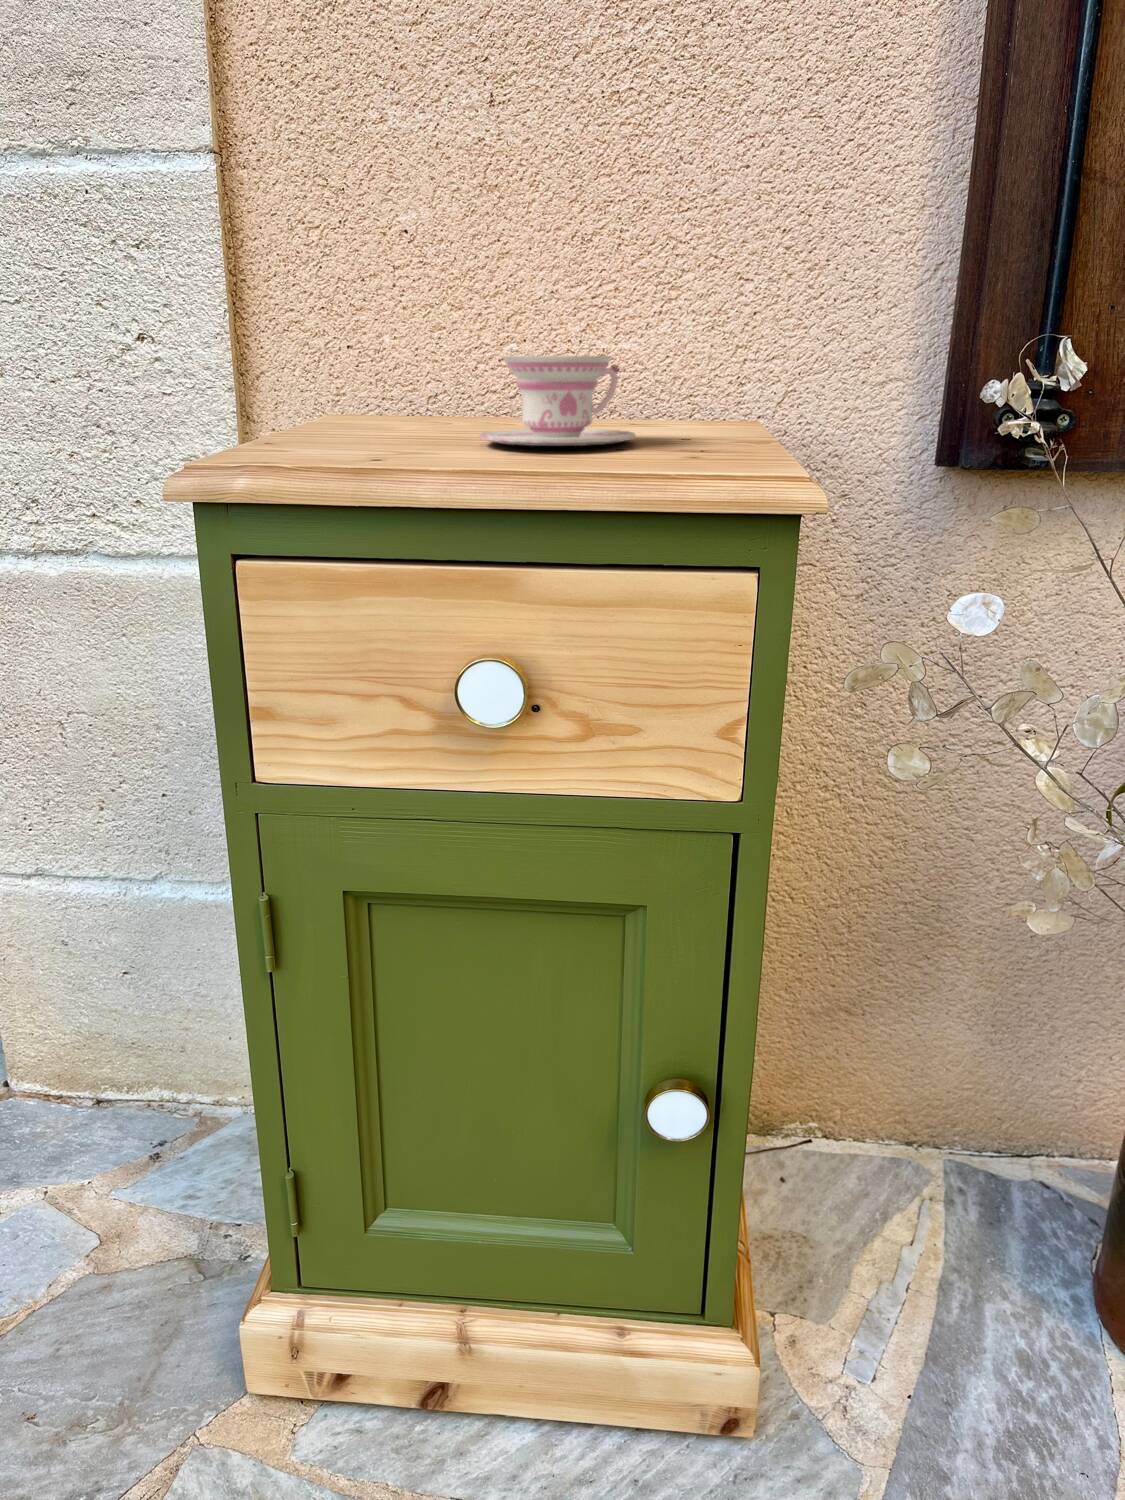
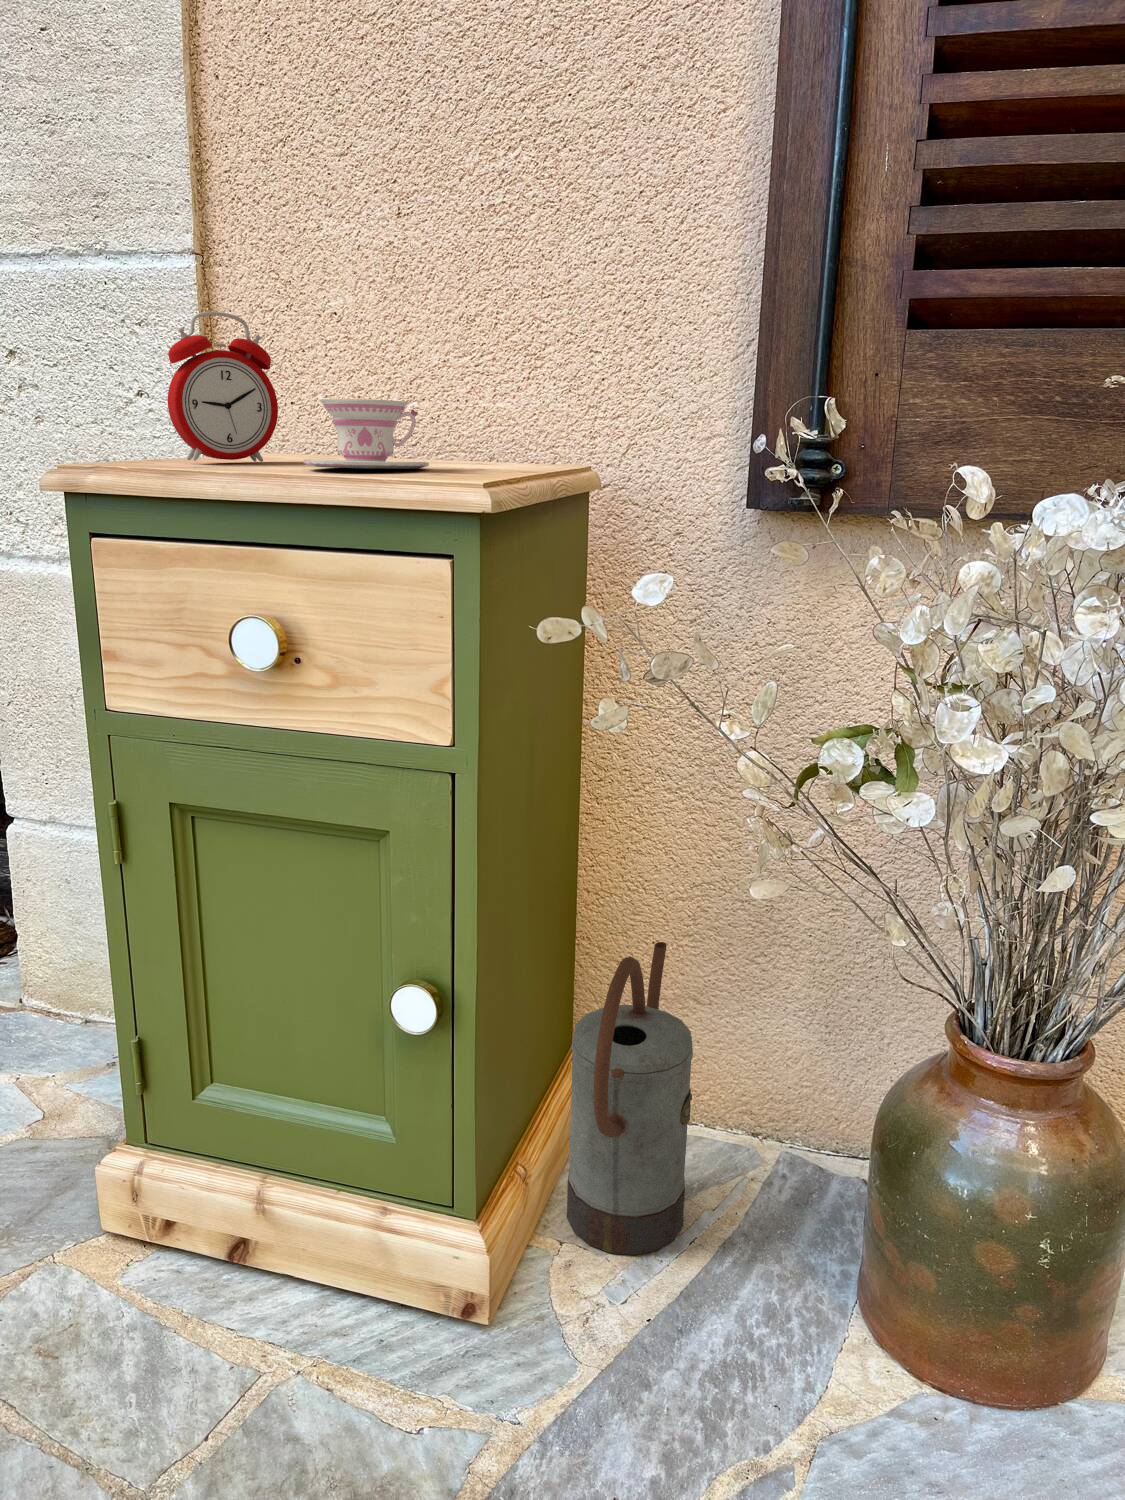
alarm clock: none [261,236,393,435] -> present [168,312,278,462]
watering can: none [757,956,911,1316] -> present [567,942,693,1255]

